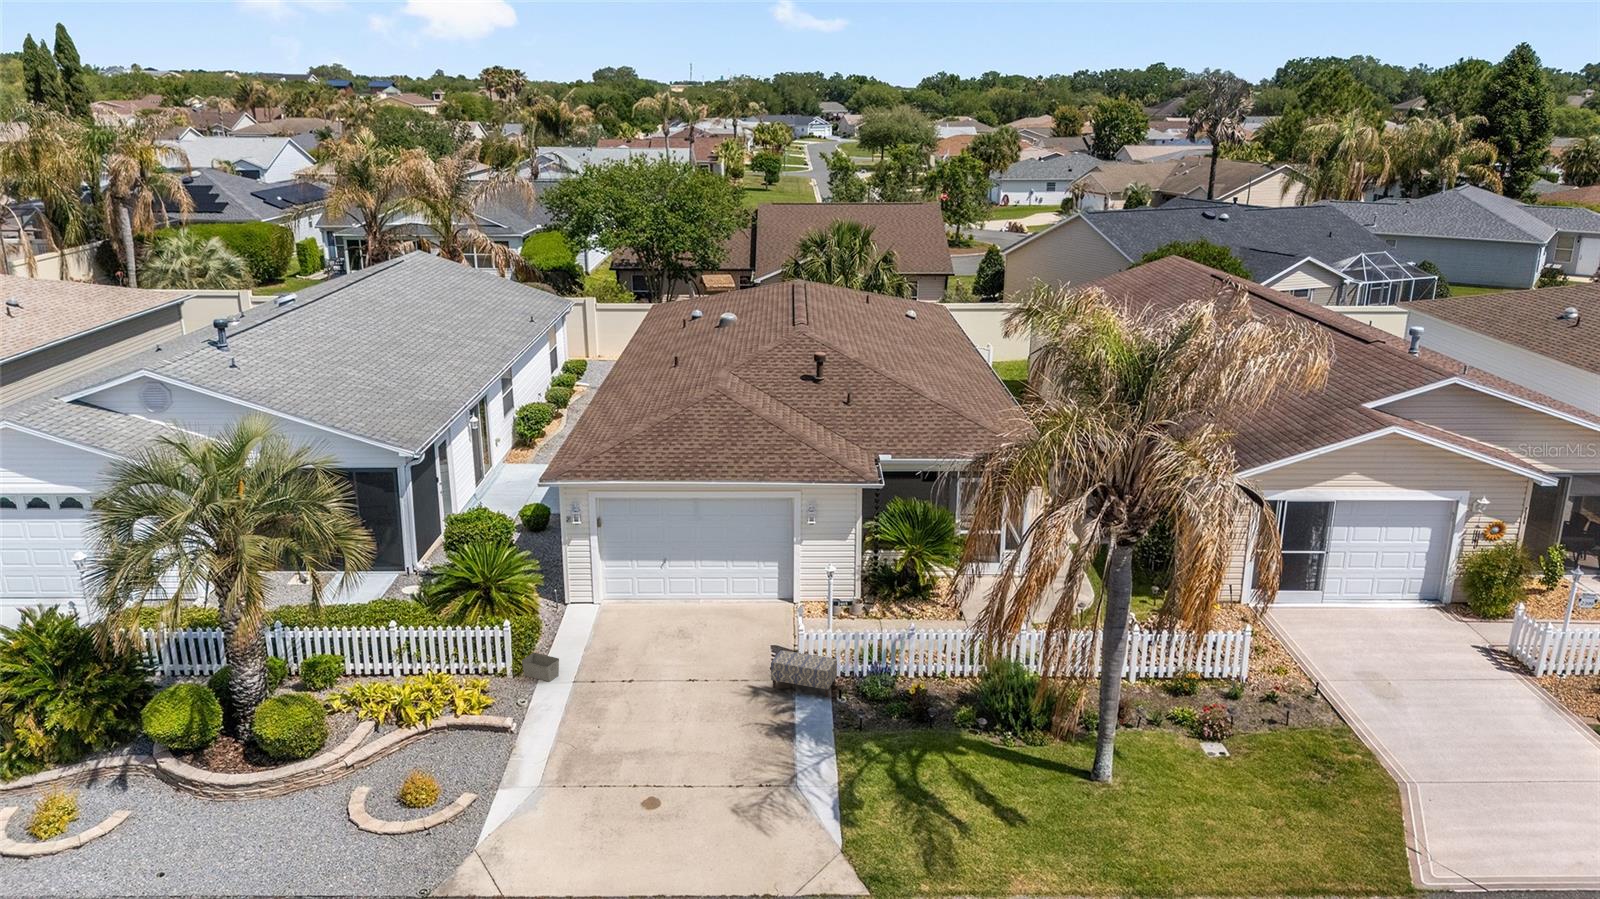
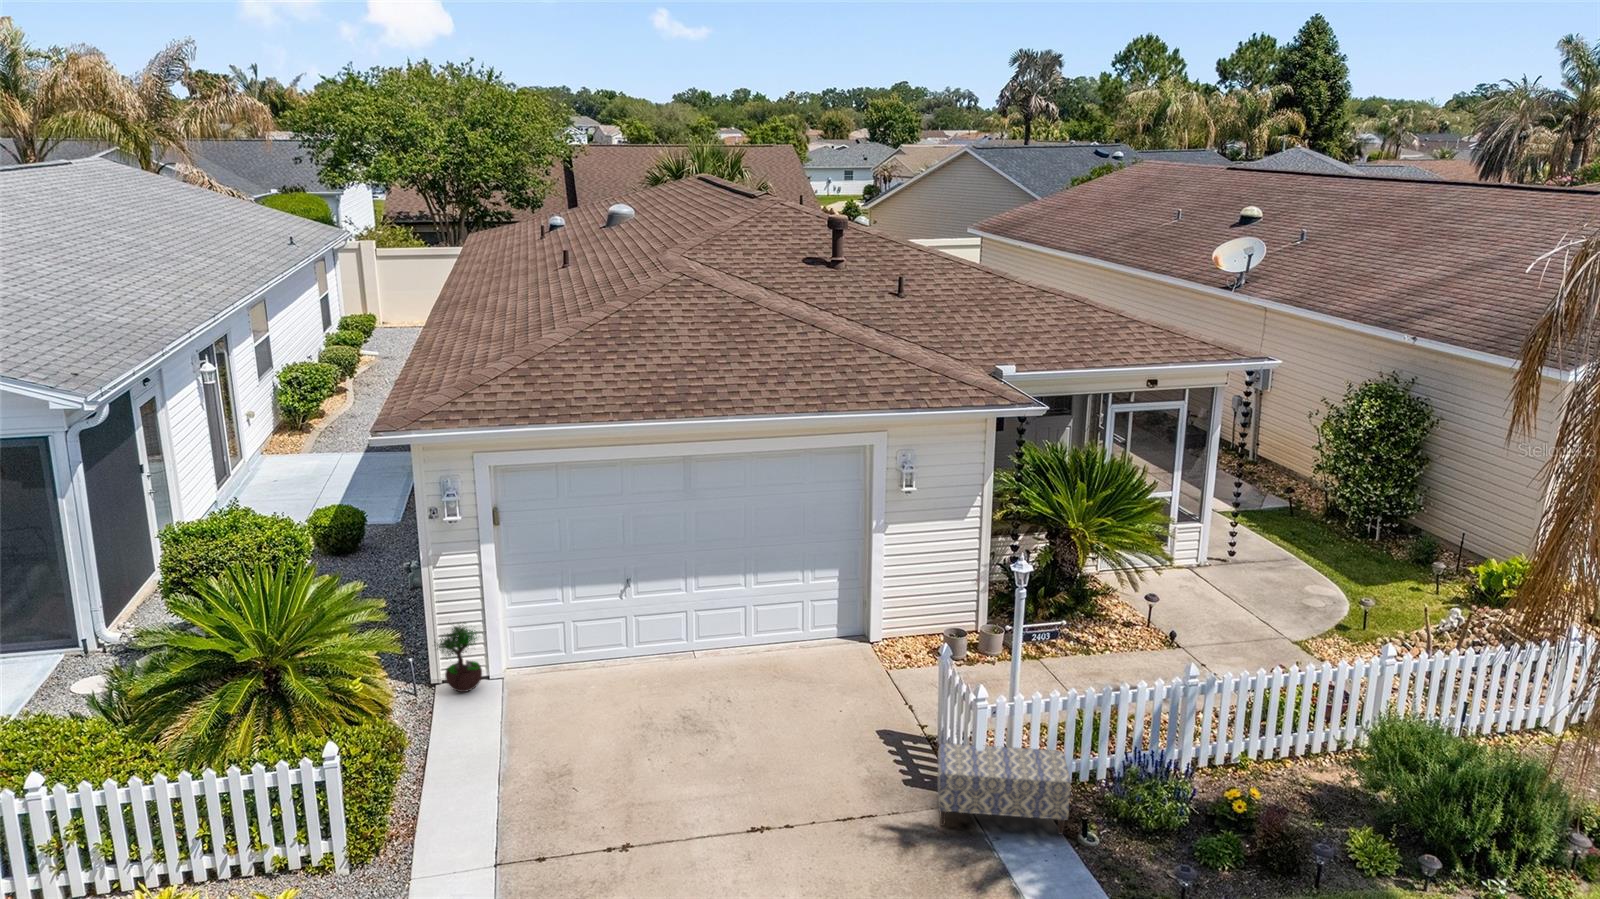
potted tree: none [565,573,589,610] -> present [435,625,482,692]
storage bin: present [522,653,559,682] -> none [372,807,462,874]

